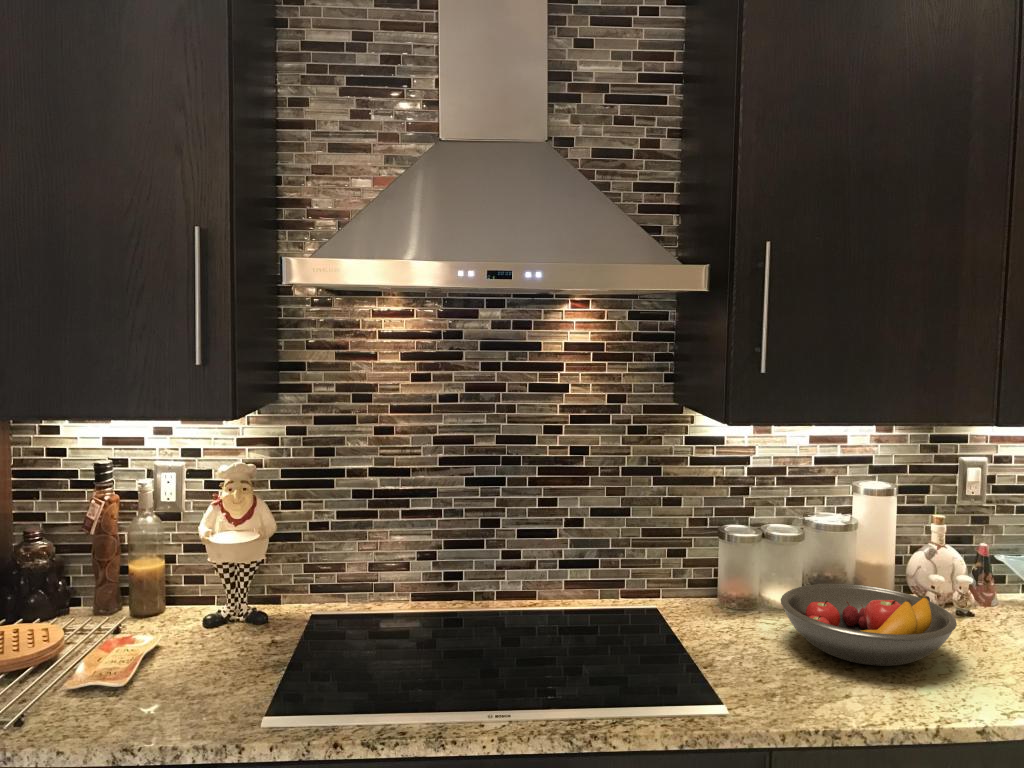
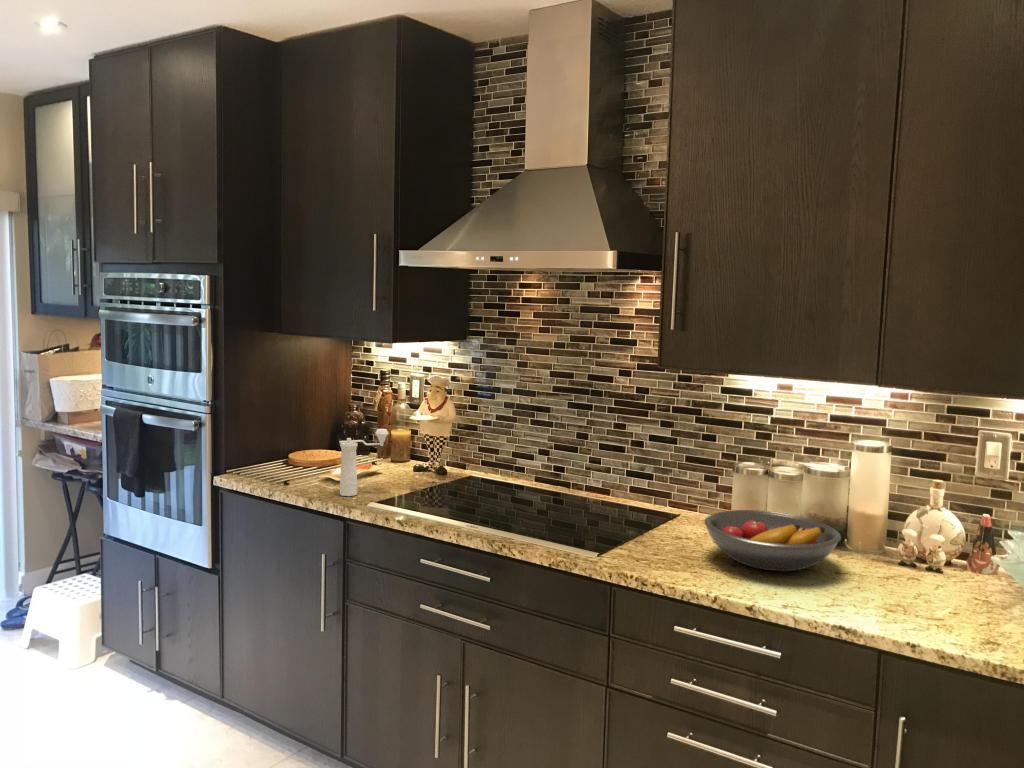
pepper mill: none [155,574,236,722] -> present [339,429,389,496]

